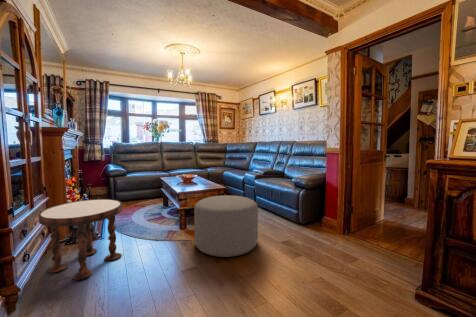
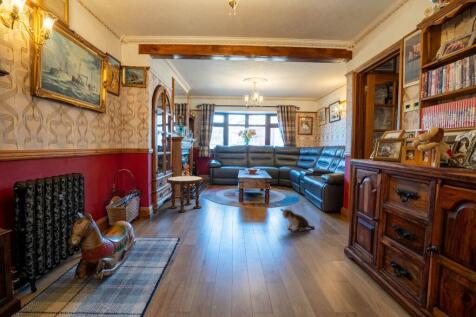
ottoman: present [194,195,258,257] -> none [240,182,282,218]
plush toy: none [283,239,319,271] -> present [281,209,315,231]

